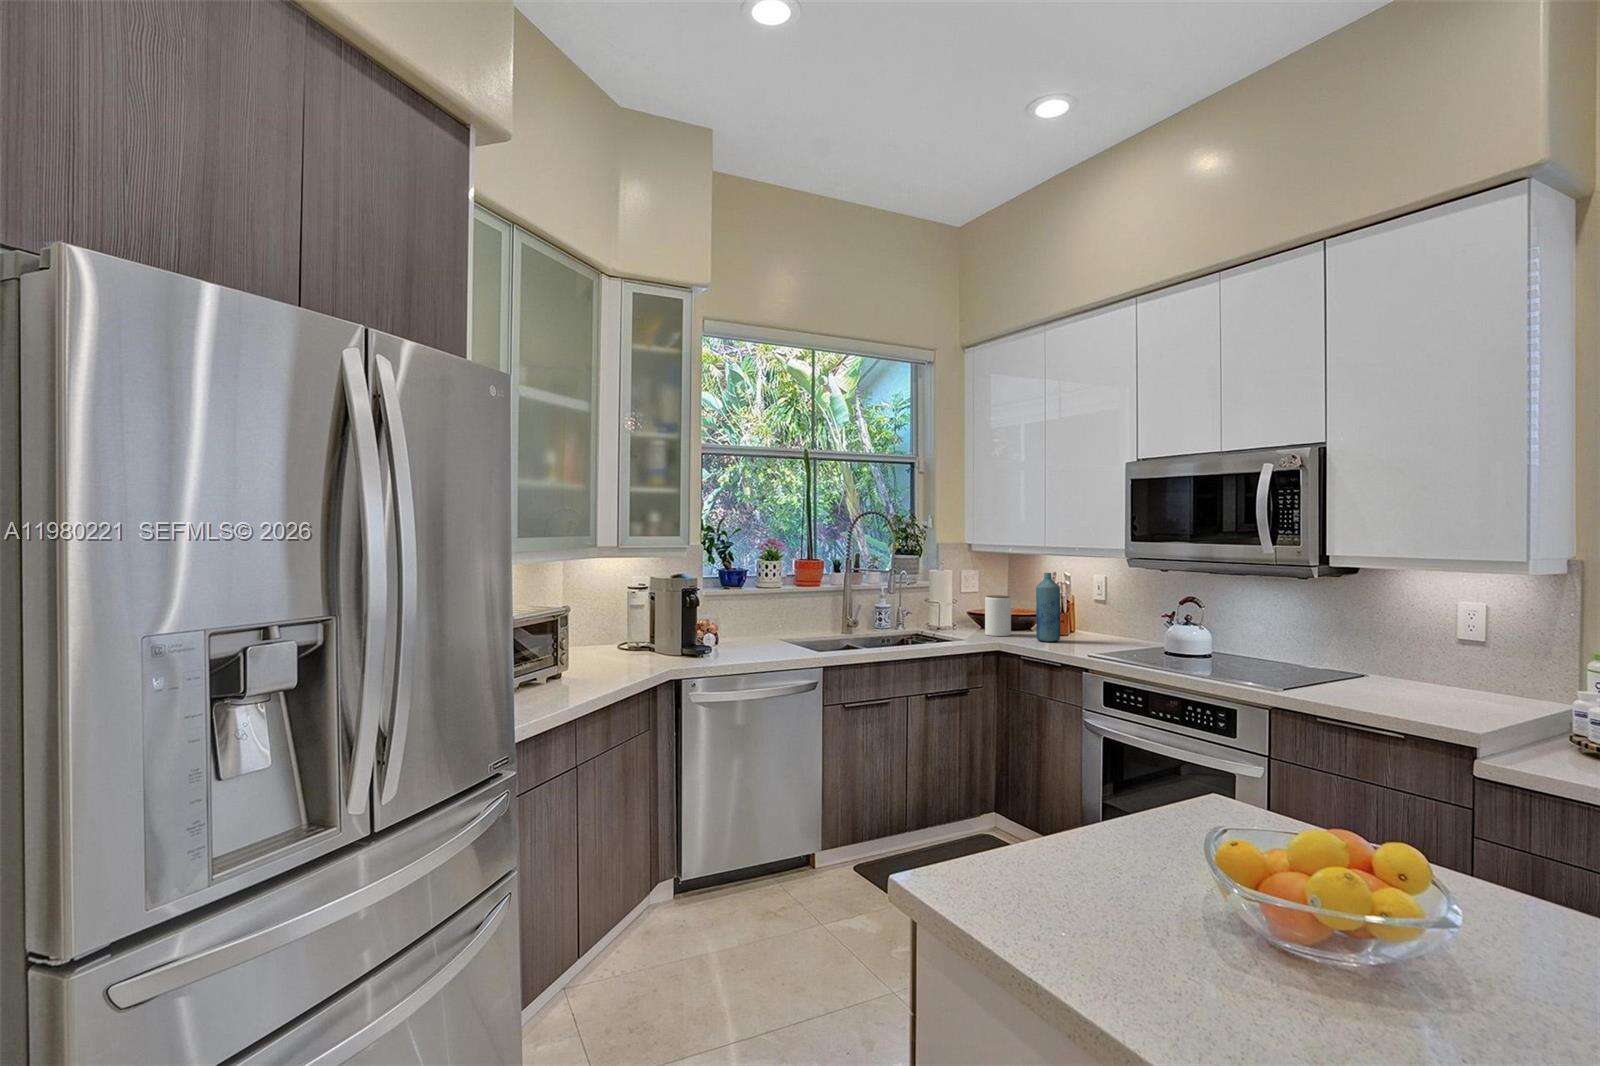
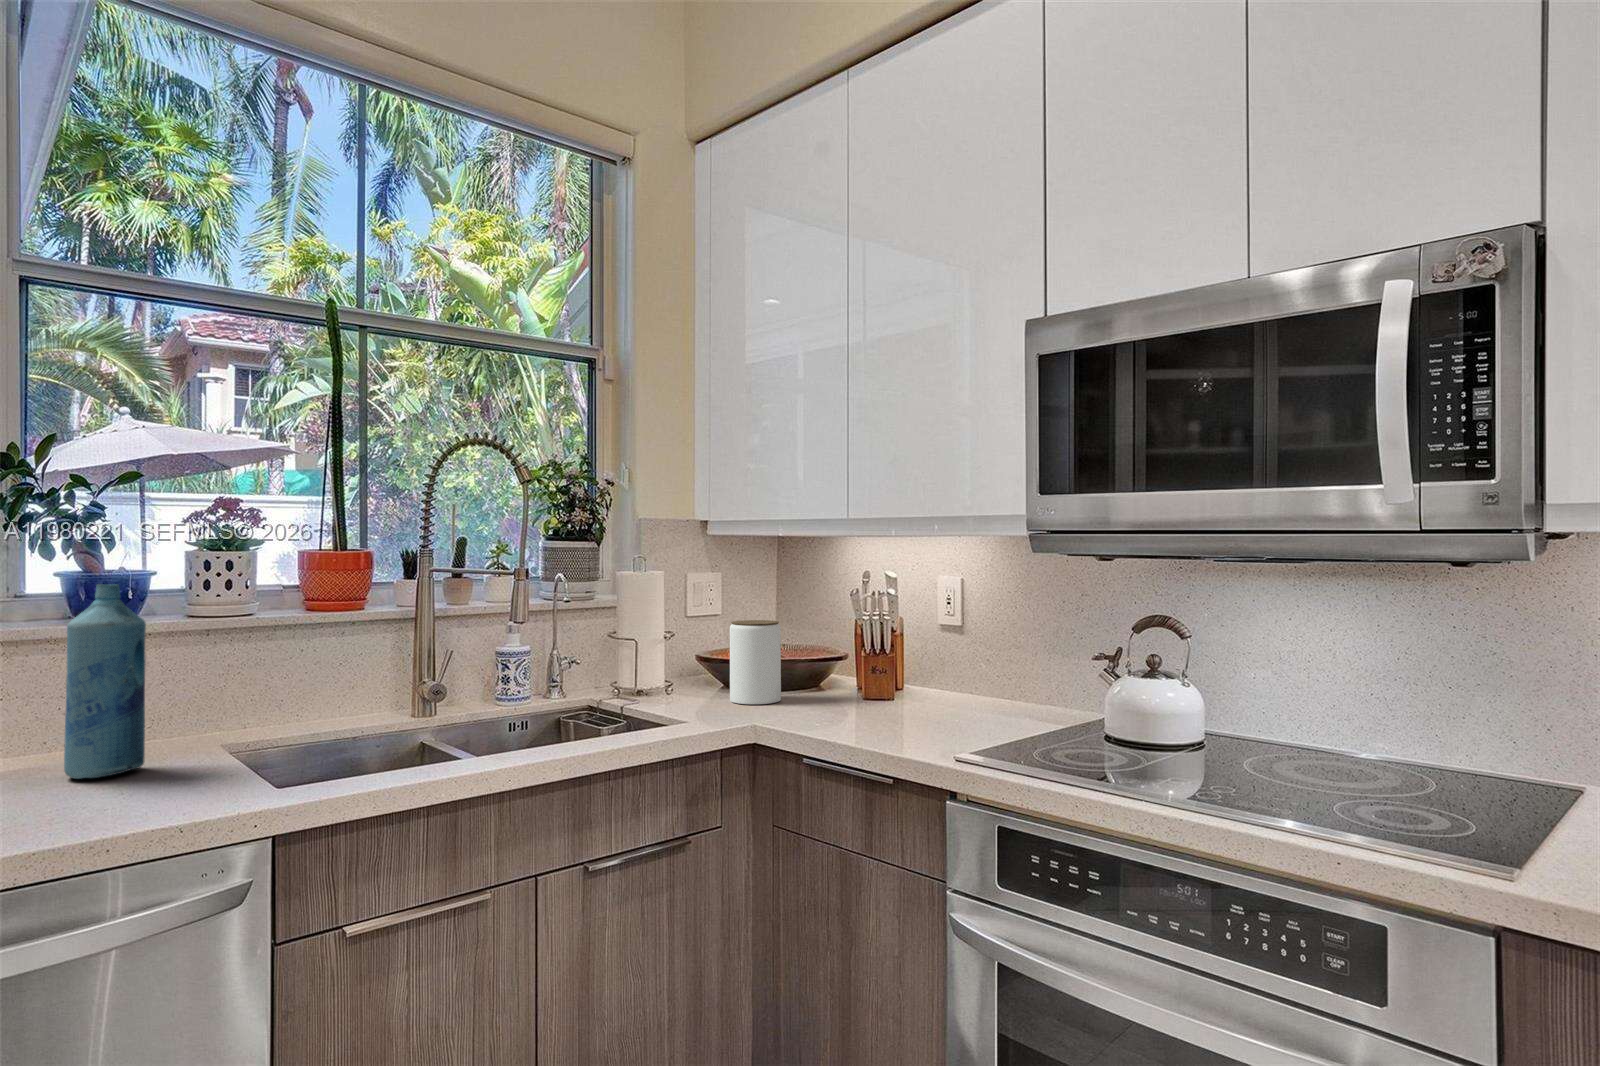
bottle: present [1036,573,1061,642] -> present [64,584,146,779]

